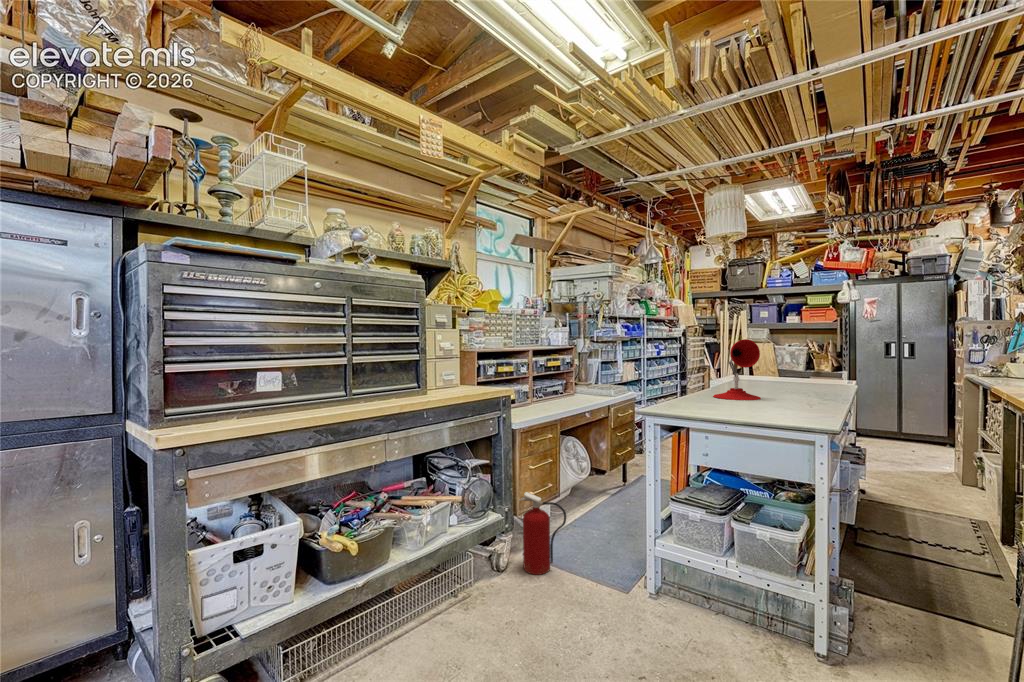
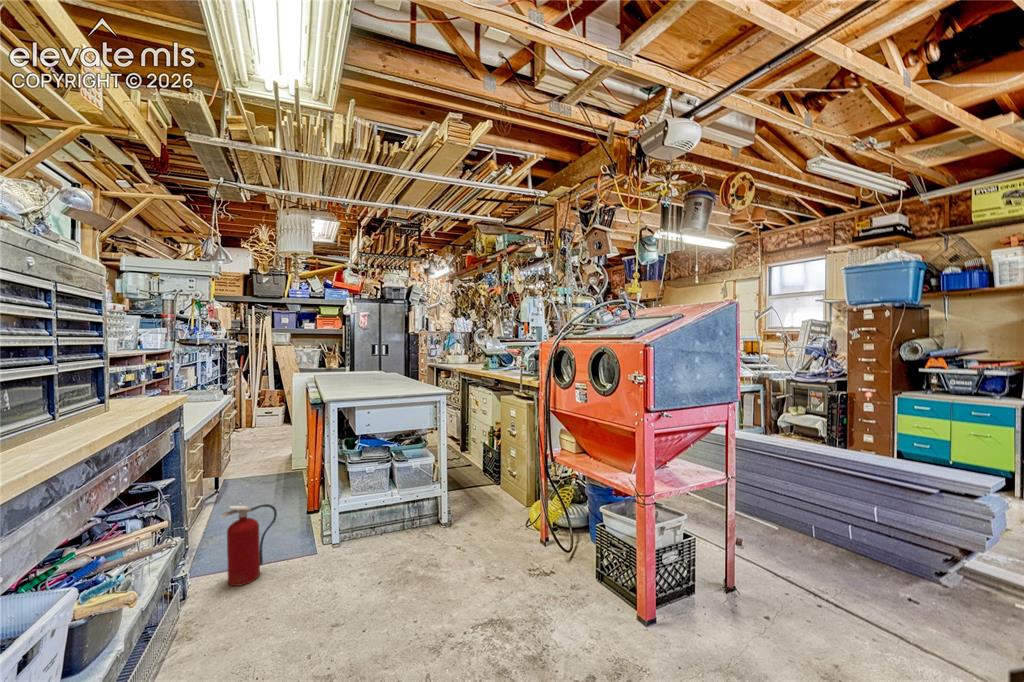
desk lamp: present [713,339,761,400] -> none [346,343,380,388]

